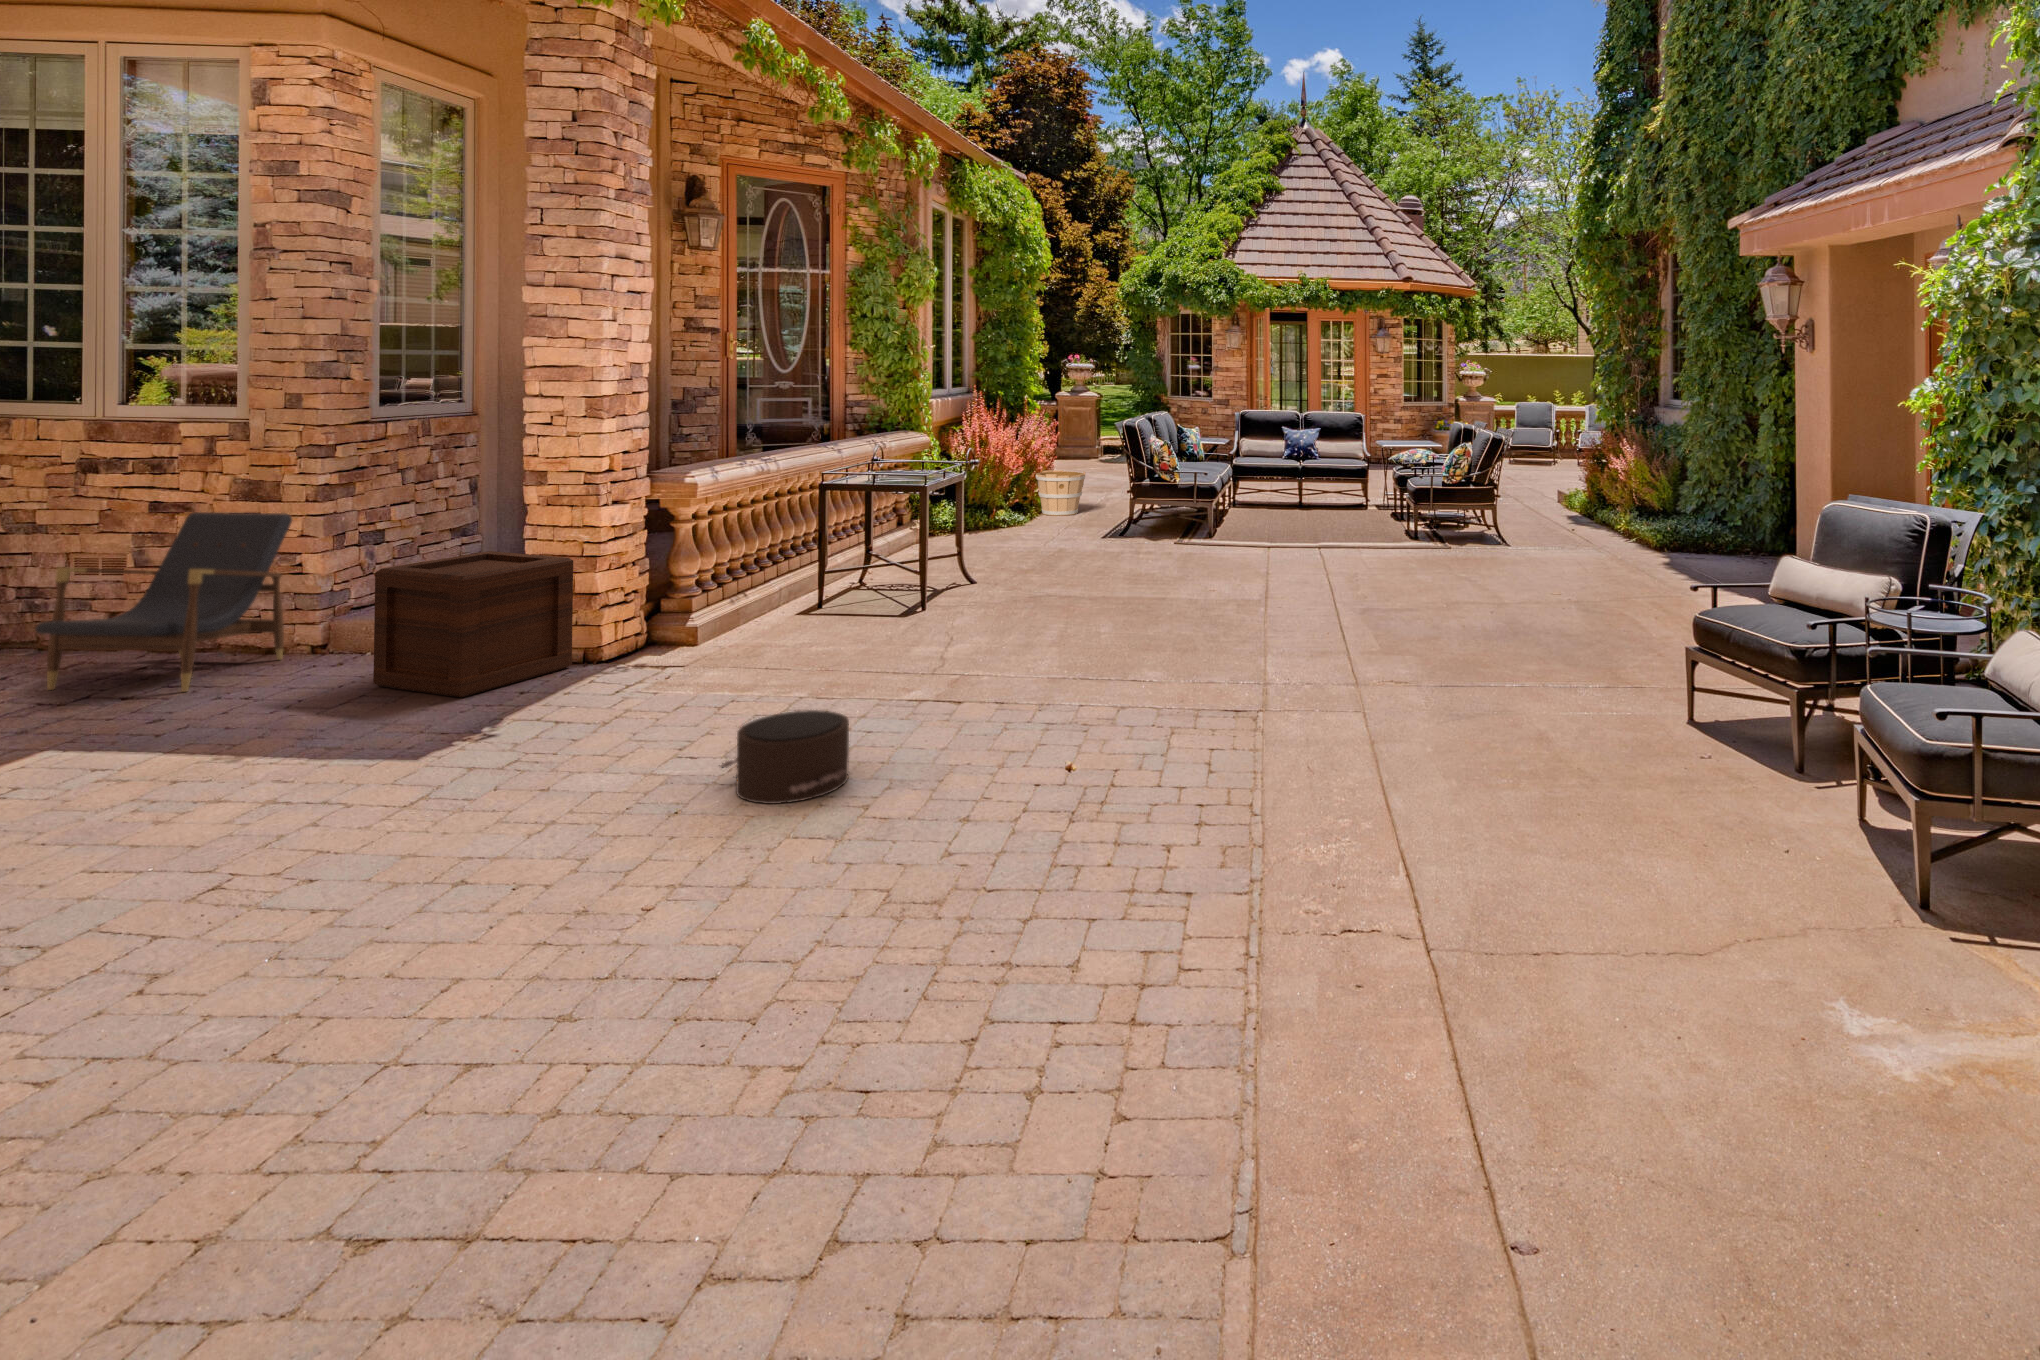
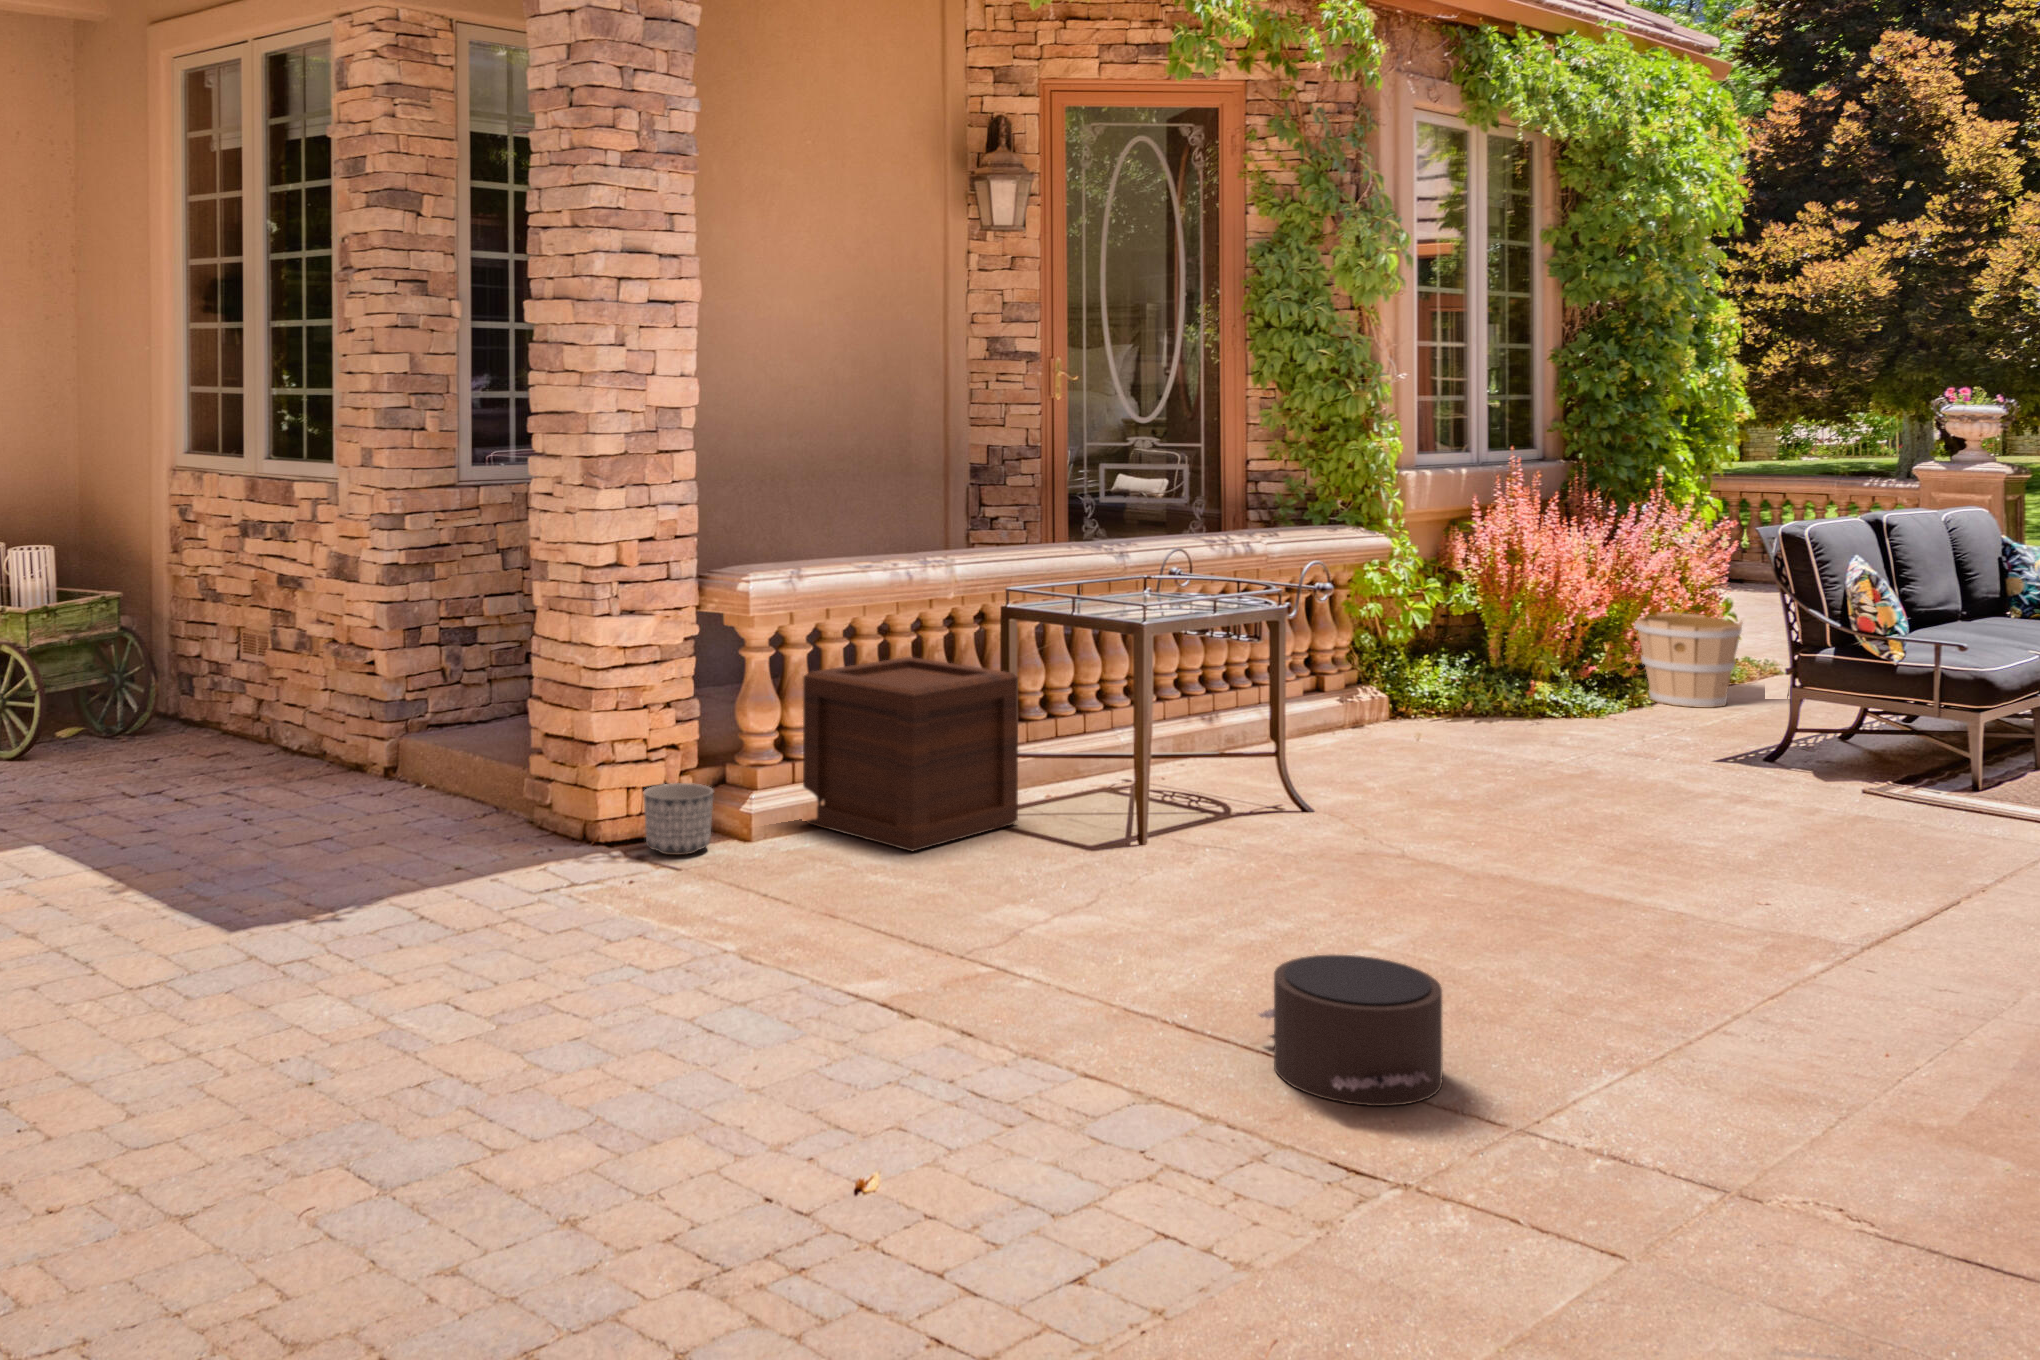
lounge chair: present [35,512,292,692] -> none [194,580,411,790]
wooden crate: present [373,551,573,697] -> present [803,657,1018,851]
planter: none [632,612,685,659] -> present [644,783,713,855]
pouf: present [719,710,849,804] -> present [1259,955,1443,1106]

